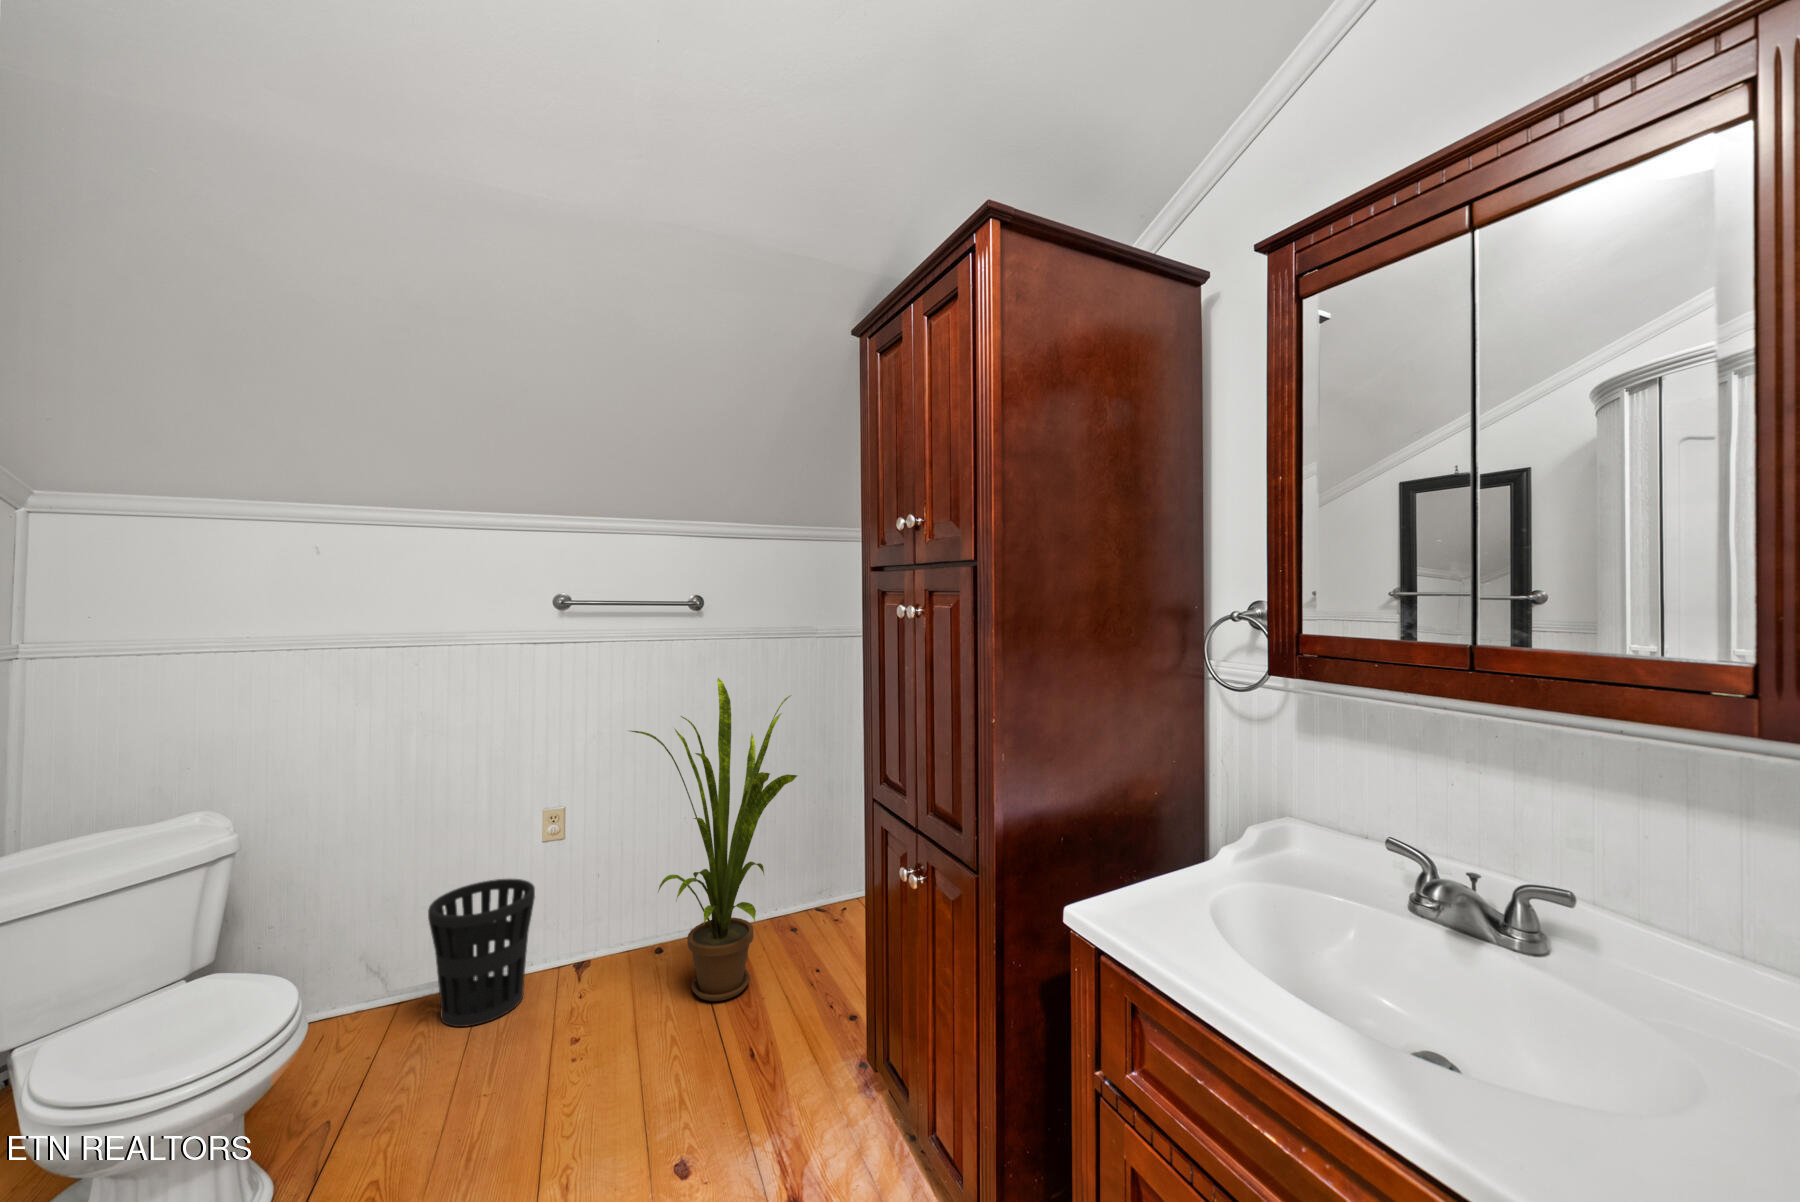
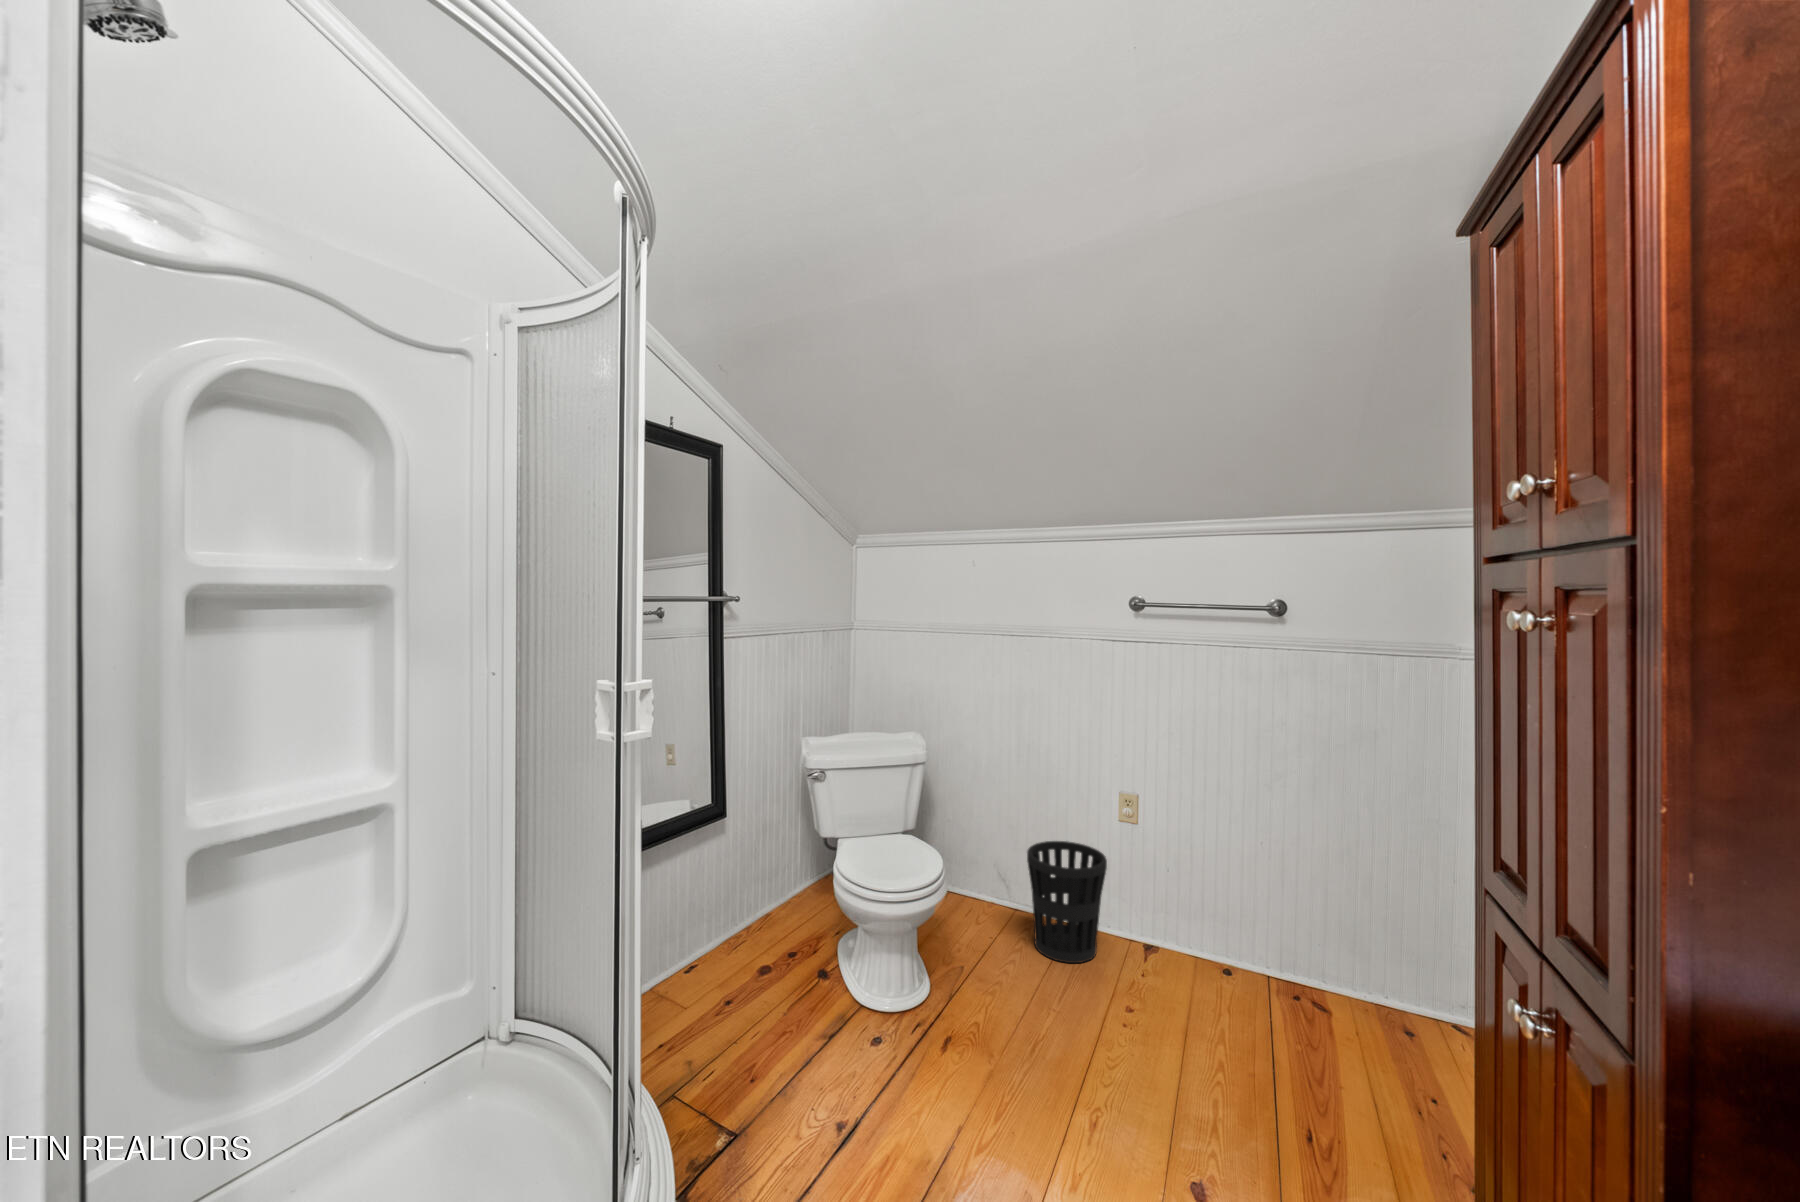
house plant: present [631,678,797,1001] -> none [1185,691,1404,1063]

